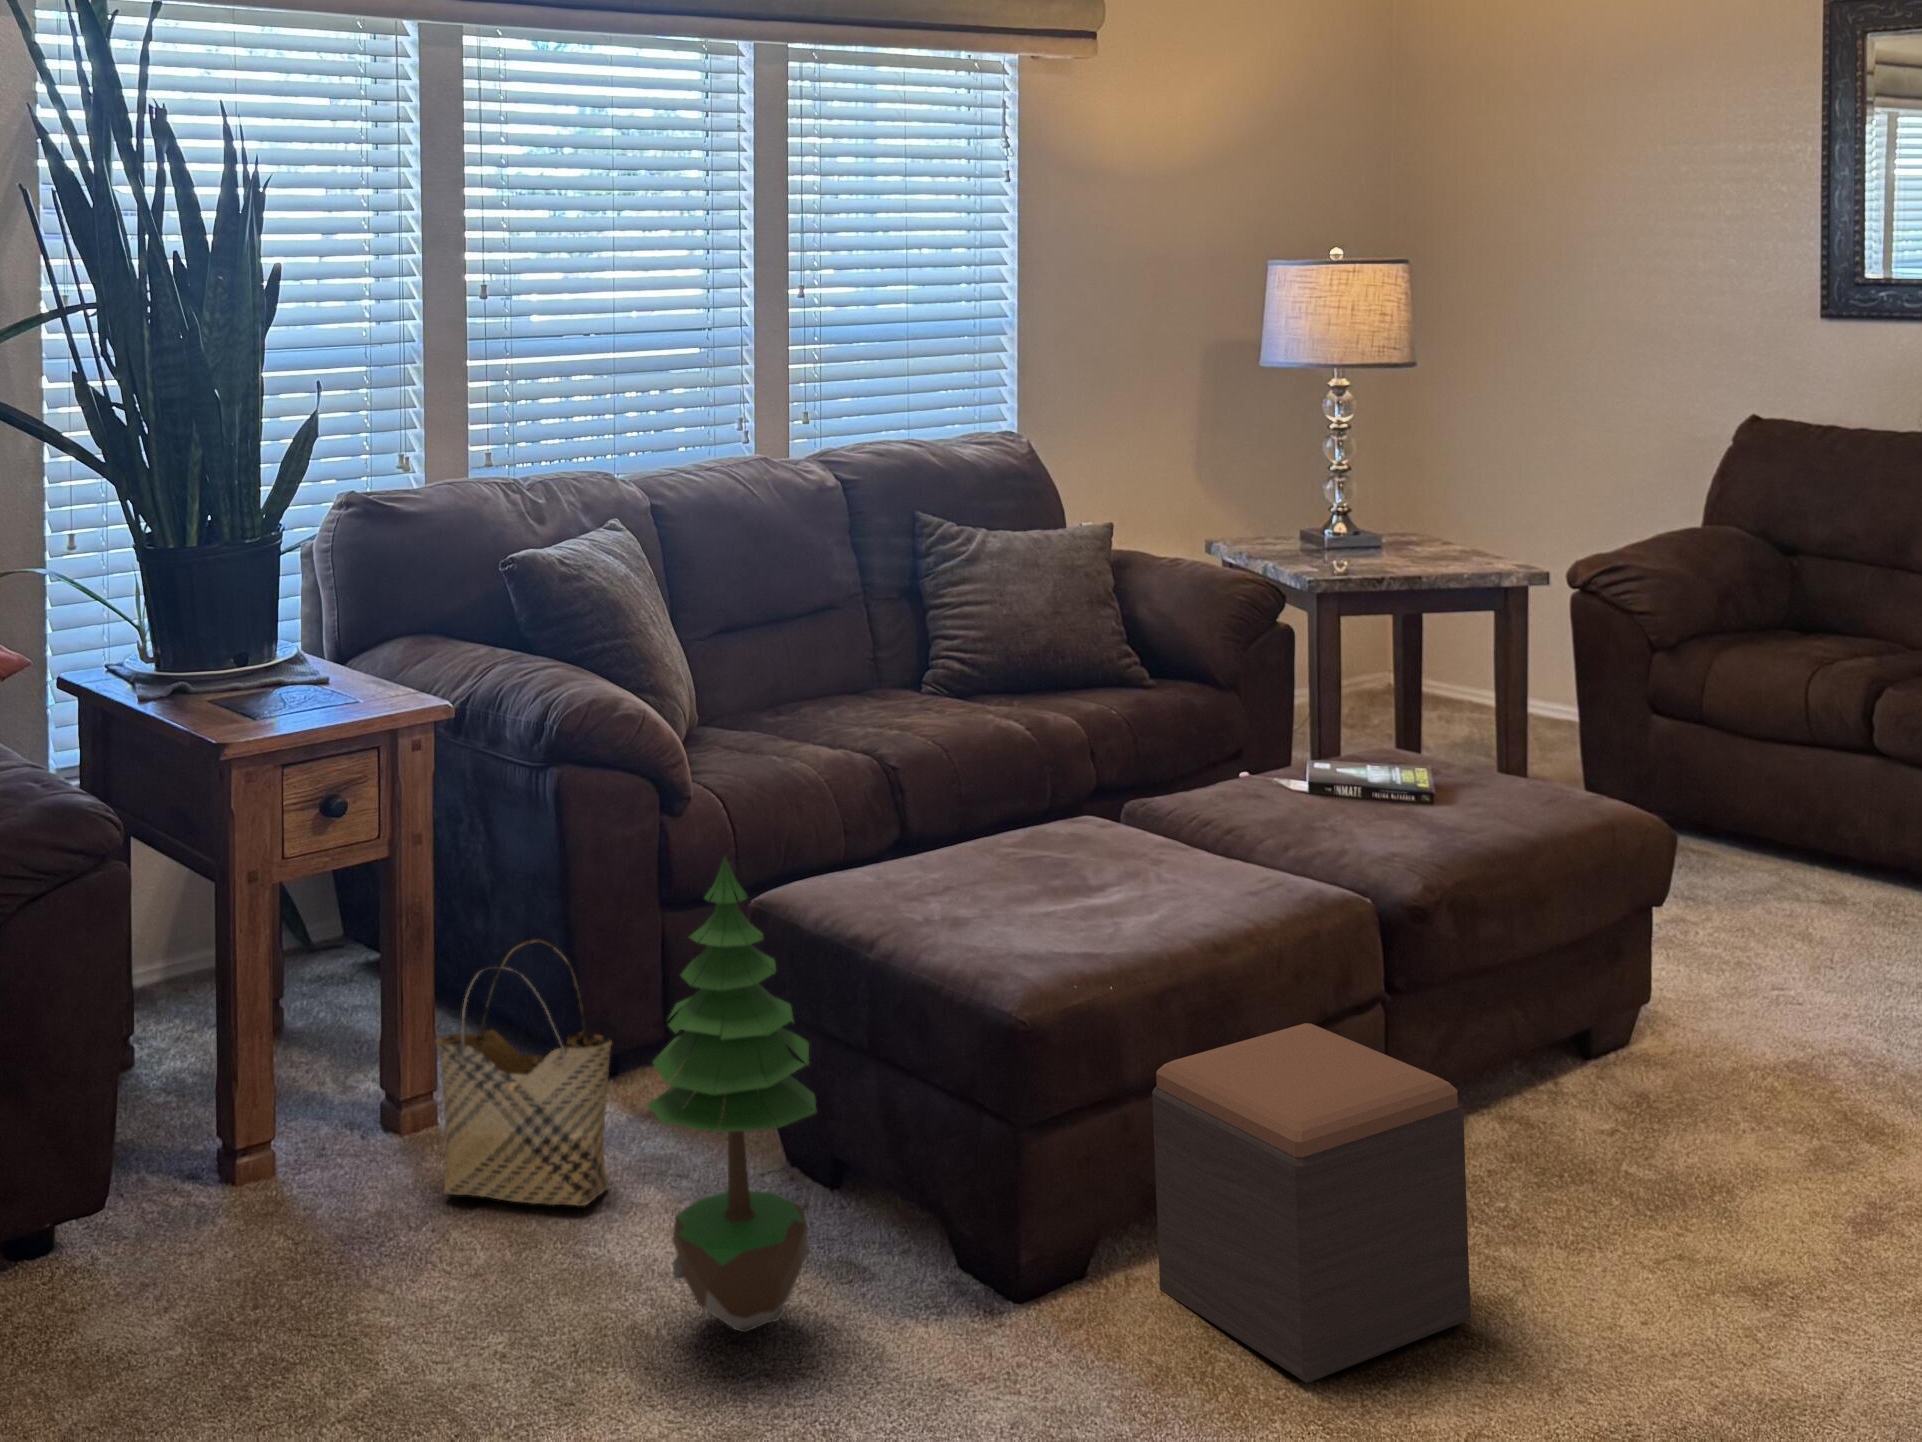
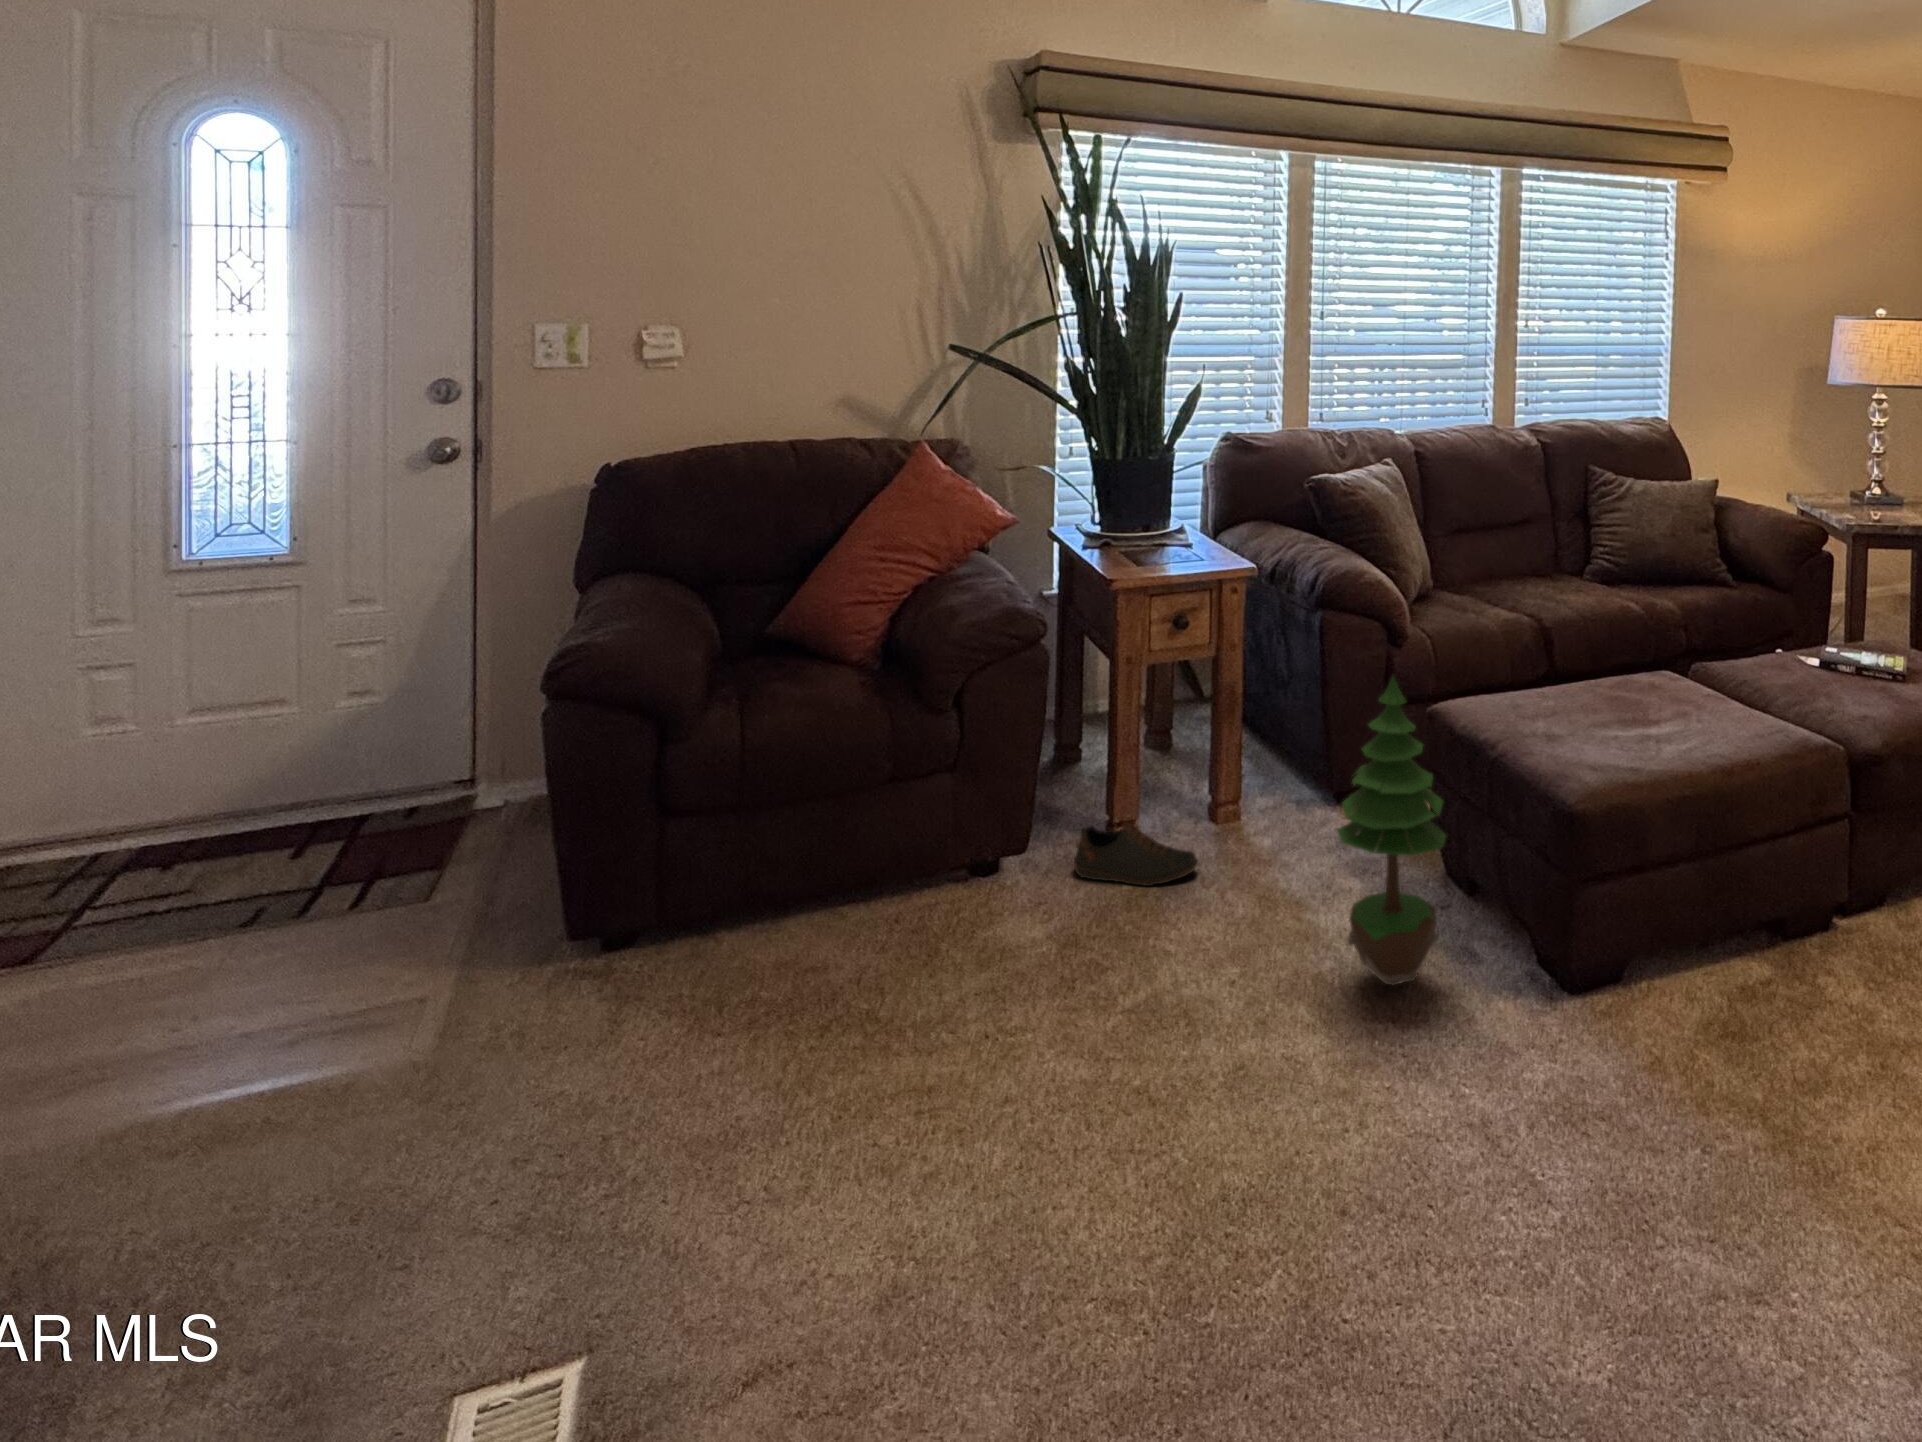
woven basket: present [436,939,612,1206] -> none [1229,715,1337,888]
footstool: present [1152,1023,1471,1383] -> none [1676,825,1892,1076]
shoe: none [188,1137,394,1236] -> present [1074,823,1198,886]

